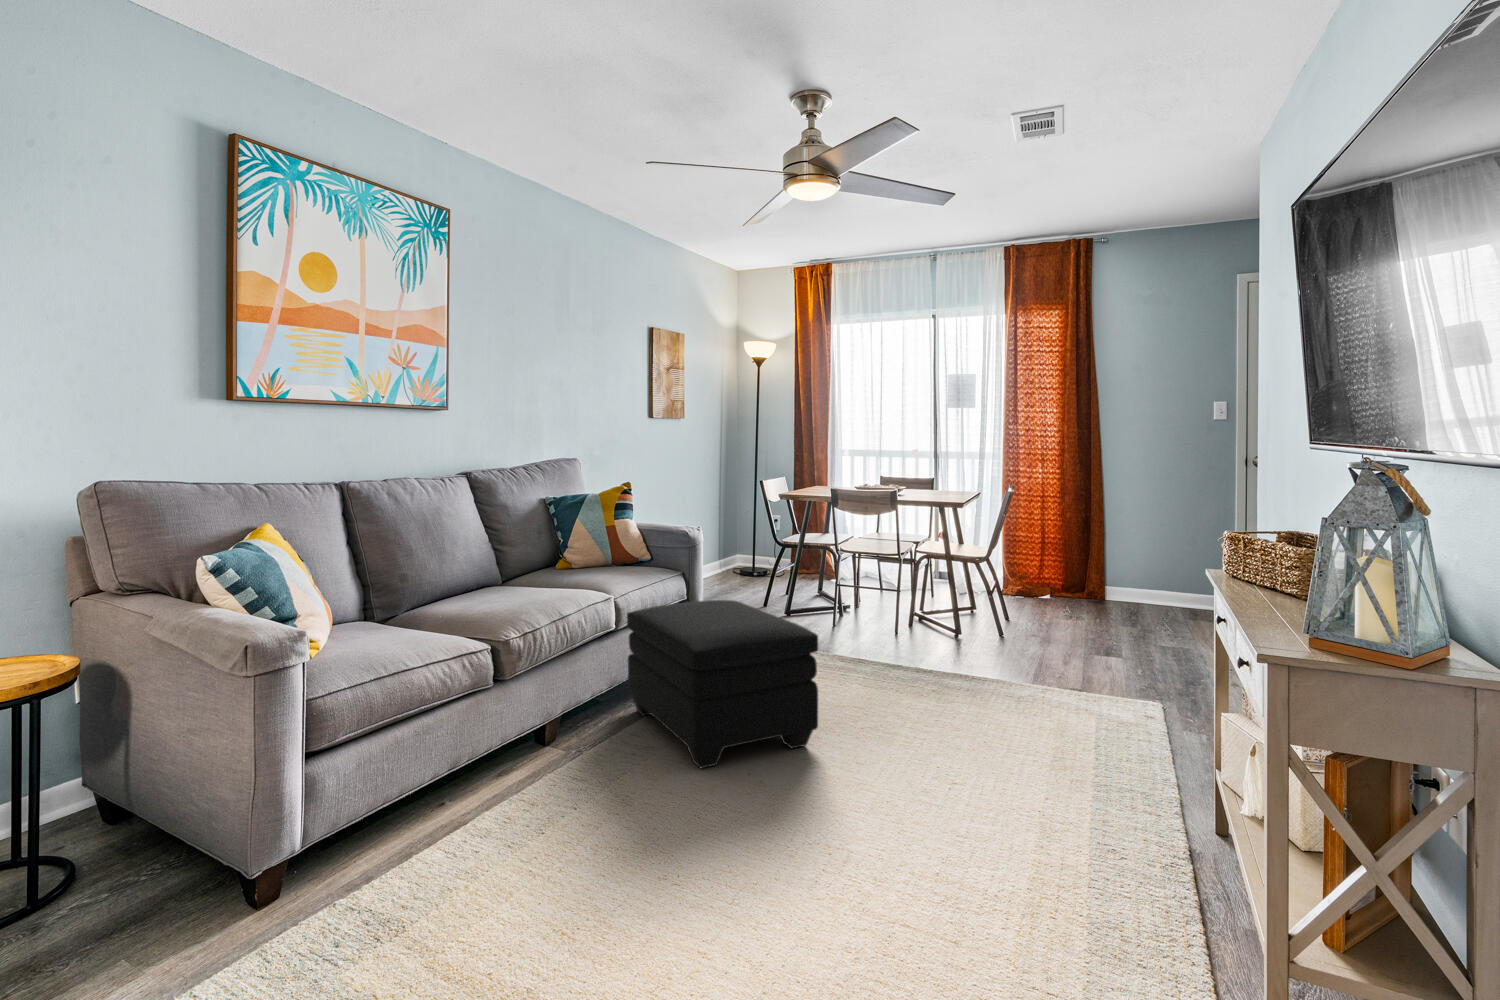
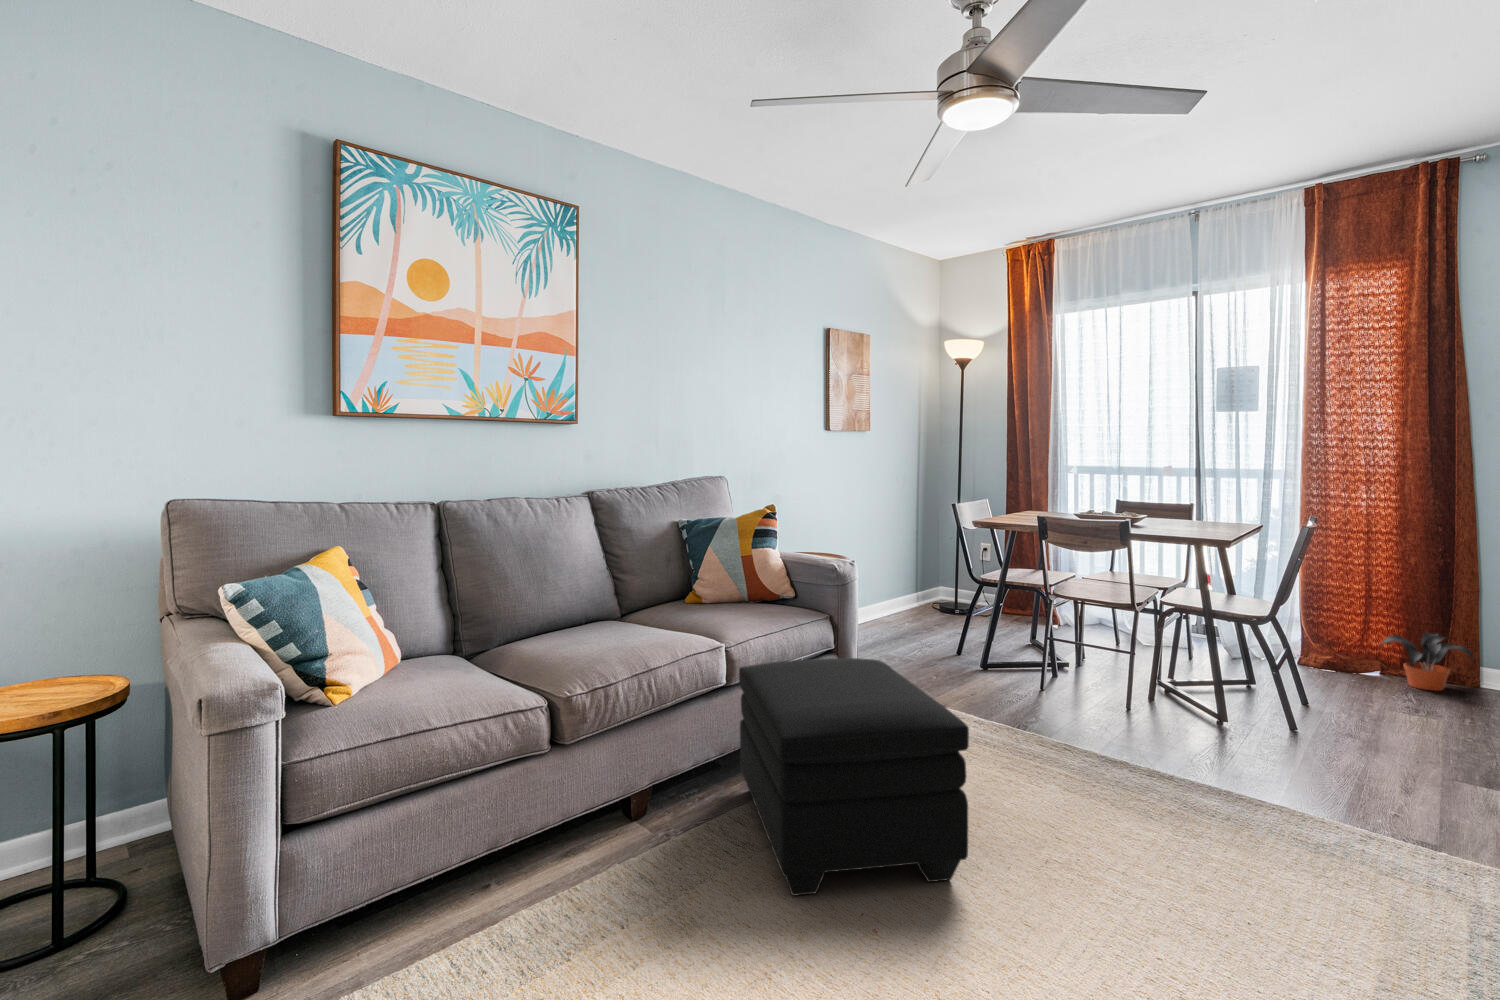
potted plant: none [1051,566,1104,606] -> present [1381,632,1474,691]

